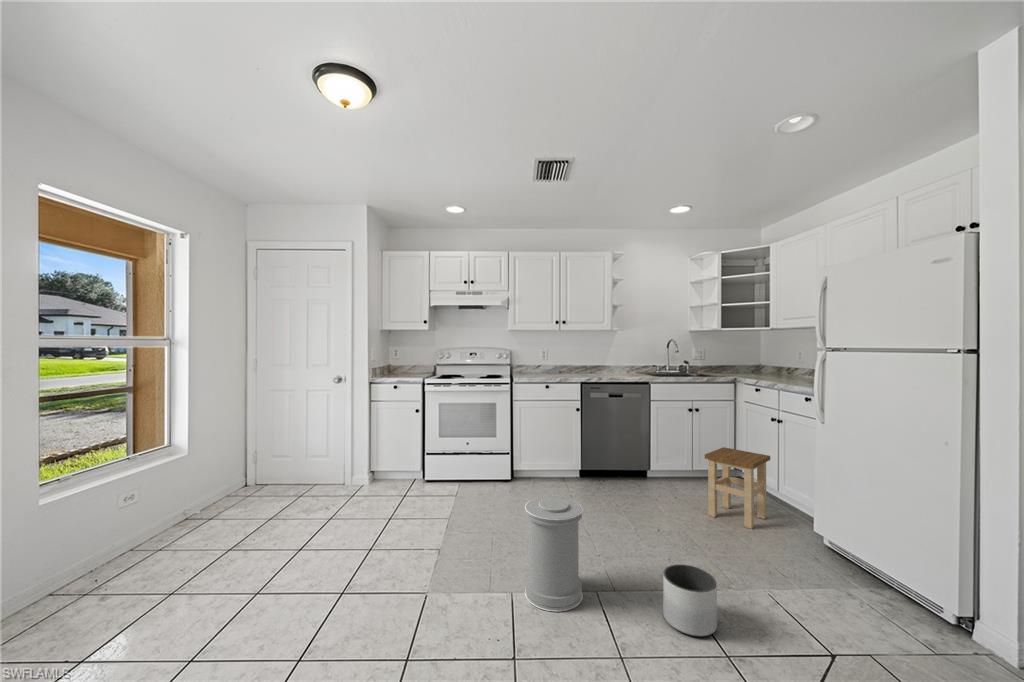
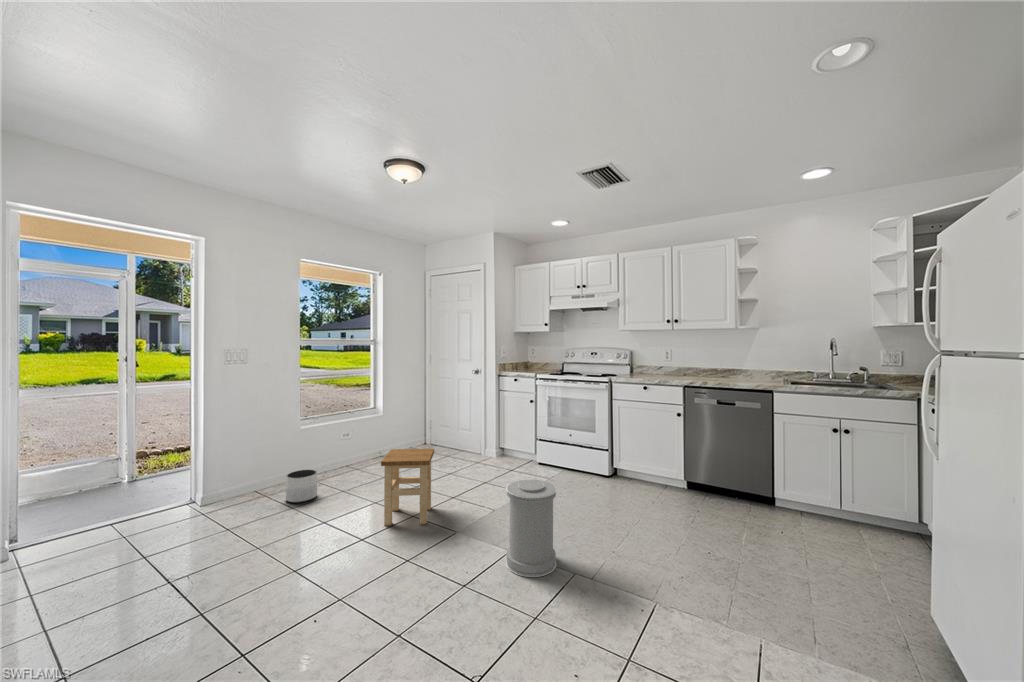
stool: present [705,447,770,529] -> present [381,449,434,526]
planter: present [663,564,717,637] -> present [286,470,317,503]

